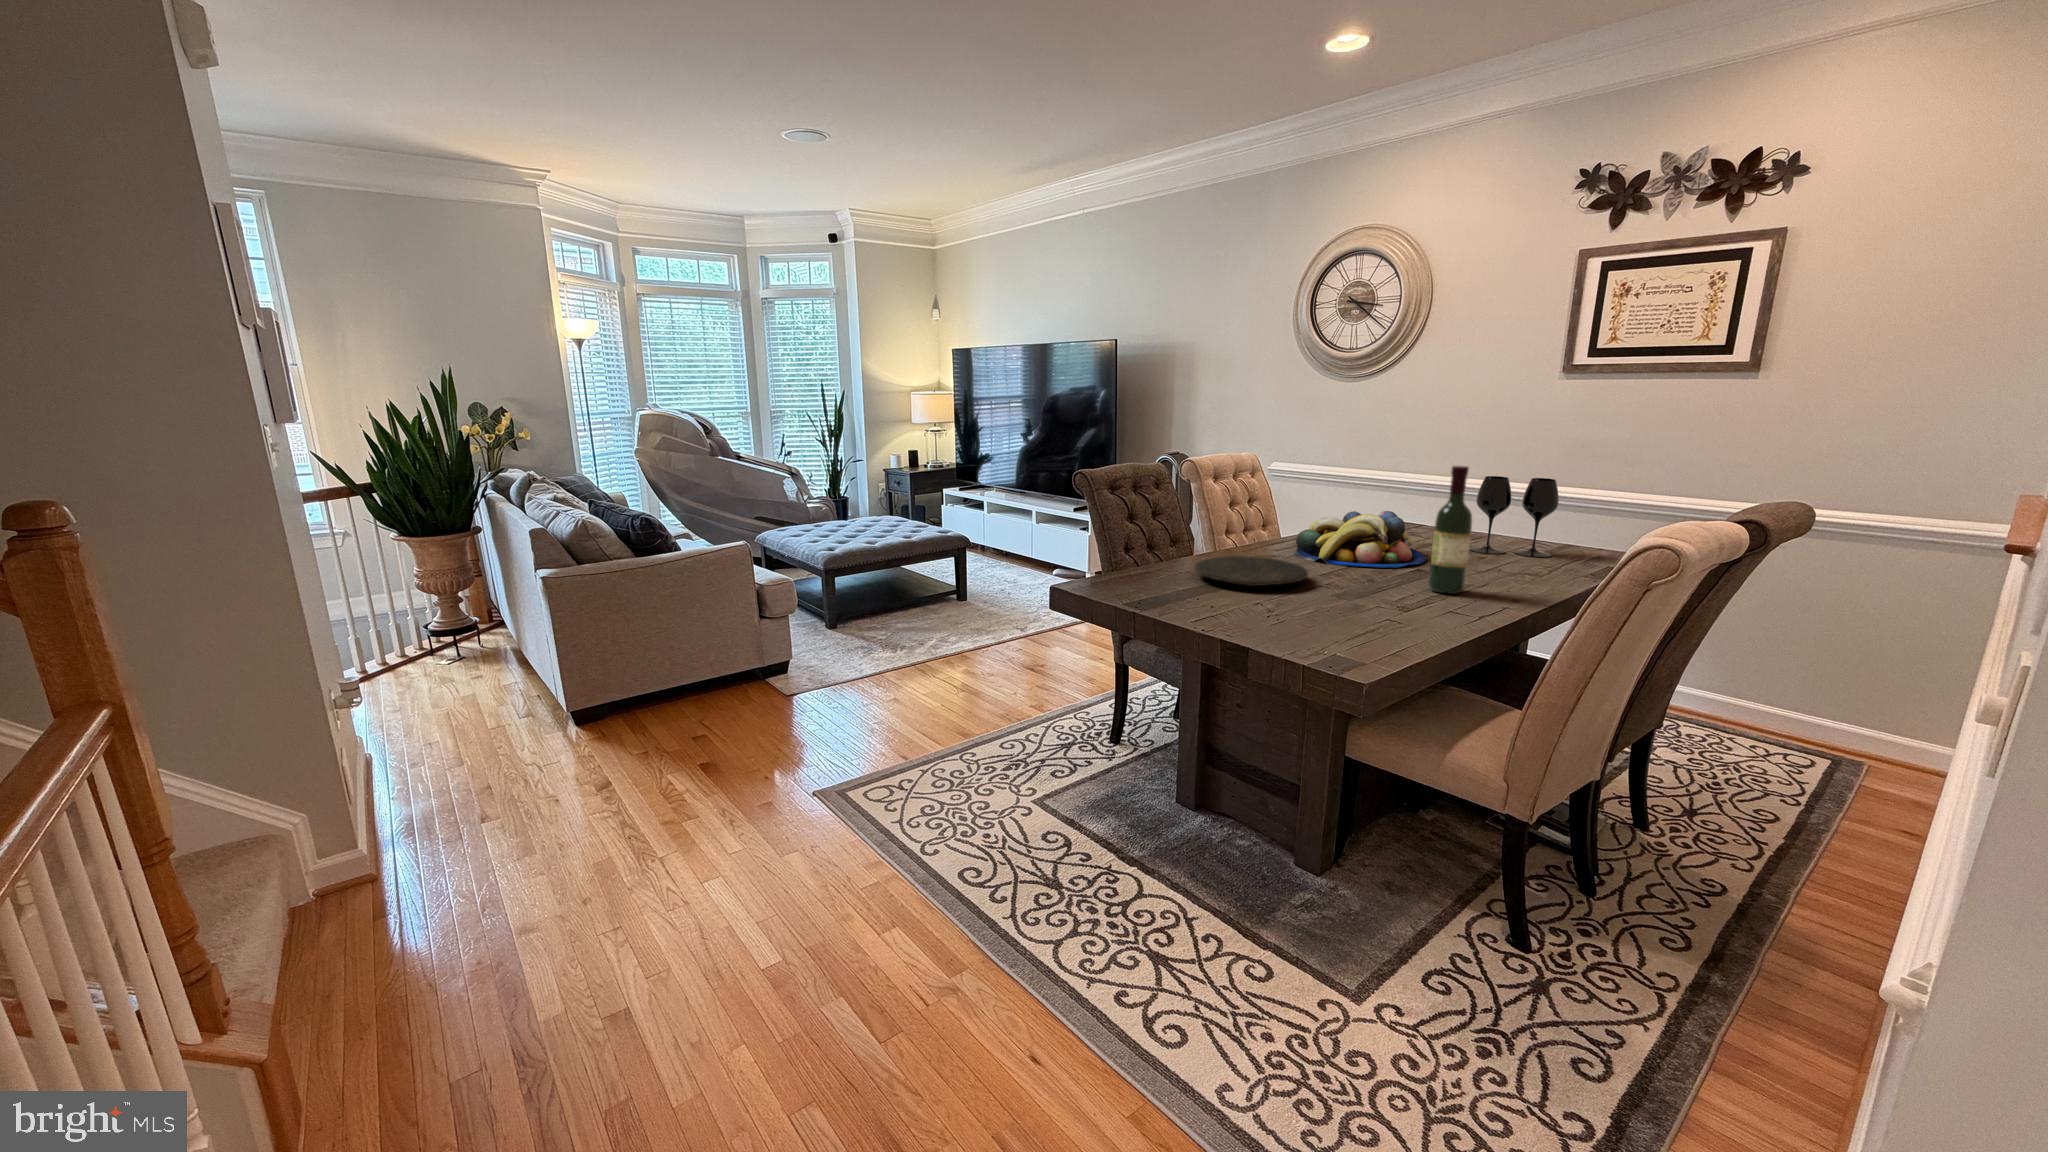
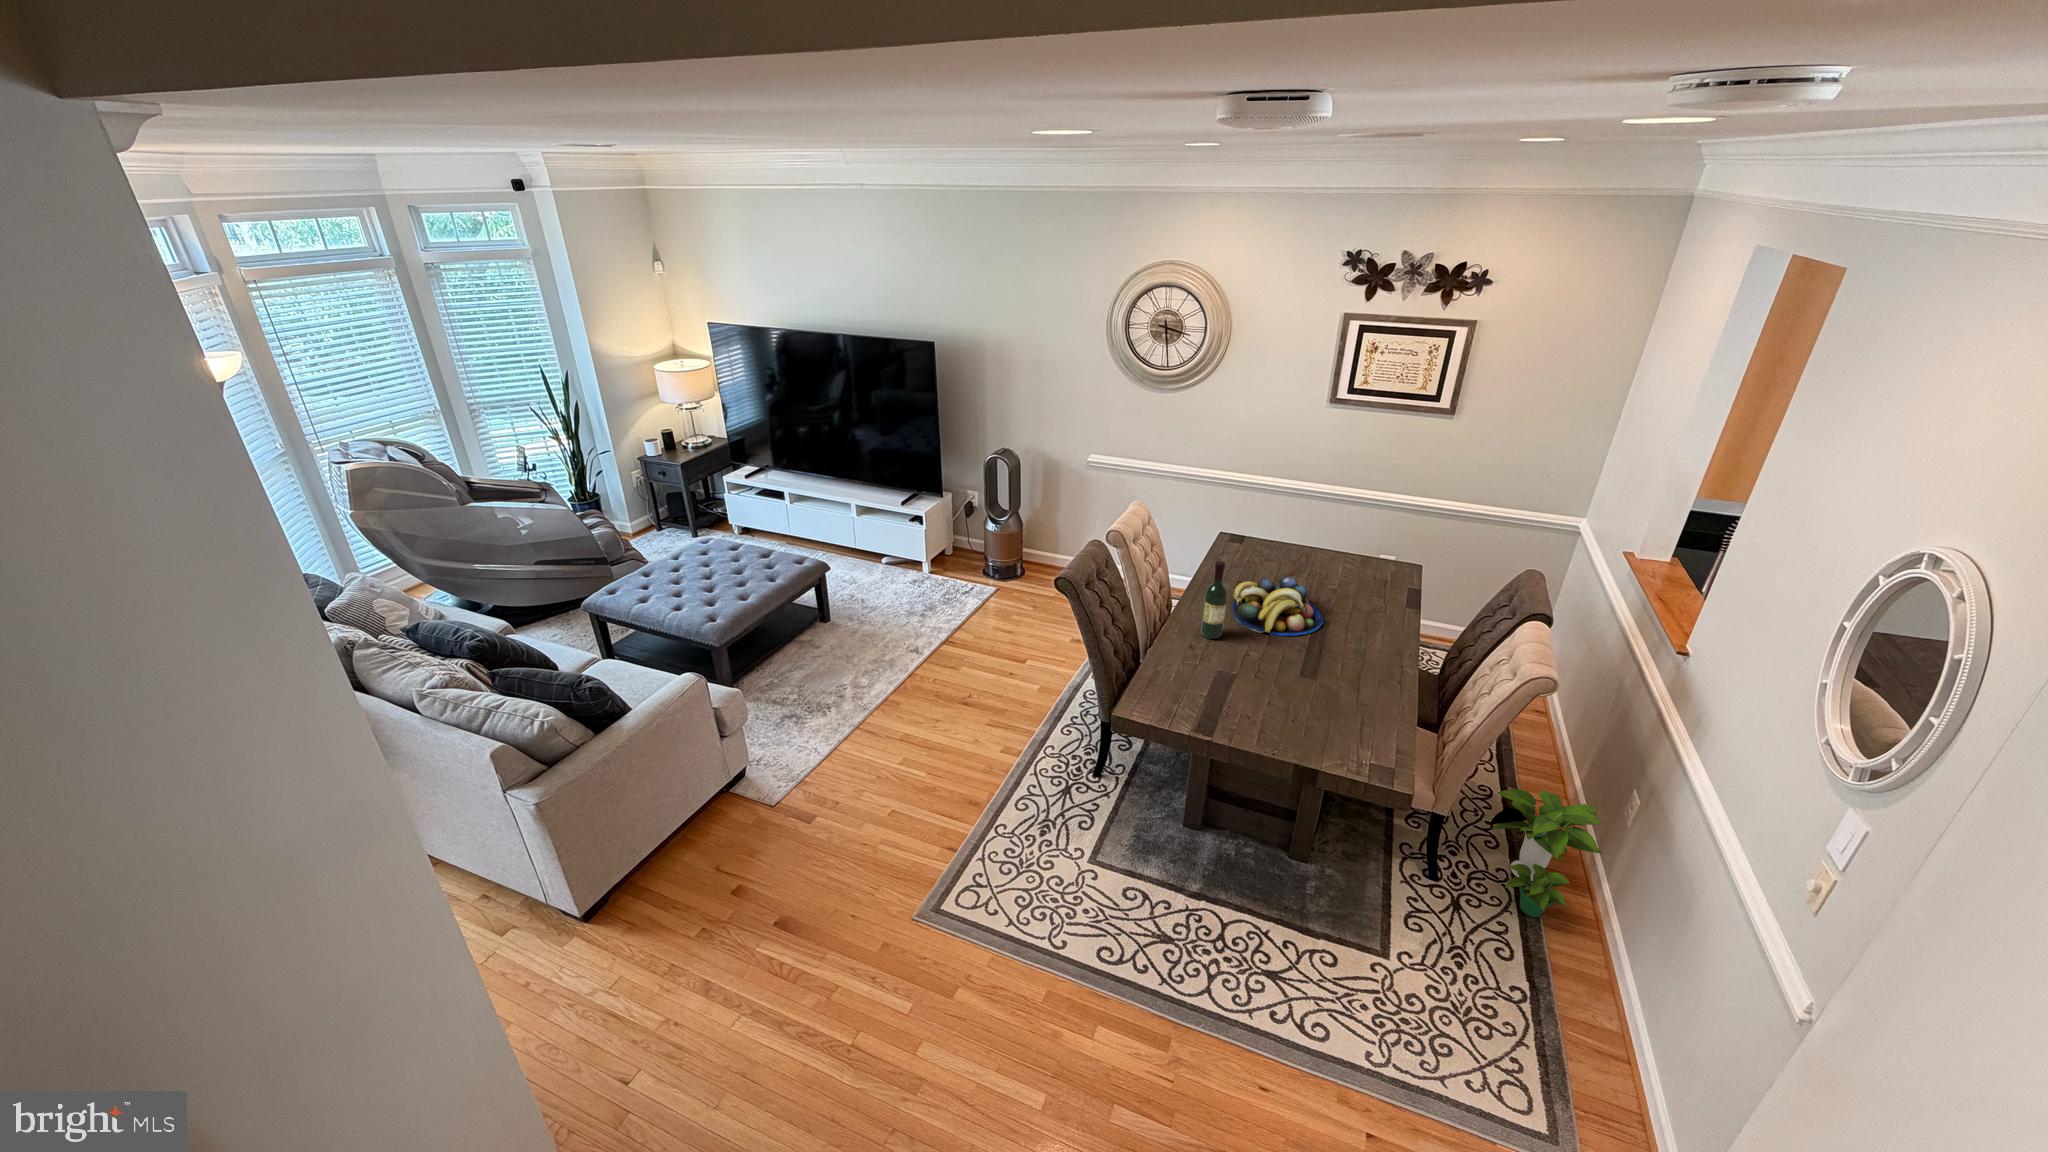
wine bottle: present [1428,466,1472,594] -> present [1201,561,1227,639]
wine glass: present [1469,476,1559,557] -> none [1326,534,1384,590]
plate: present [1195,556,1308,586] -> none [1212,650,1297,697]
potted plant: none [1633,832,1870,1050] -> present [1489,789,1603,917]

